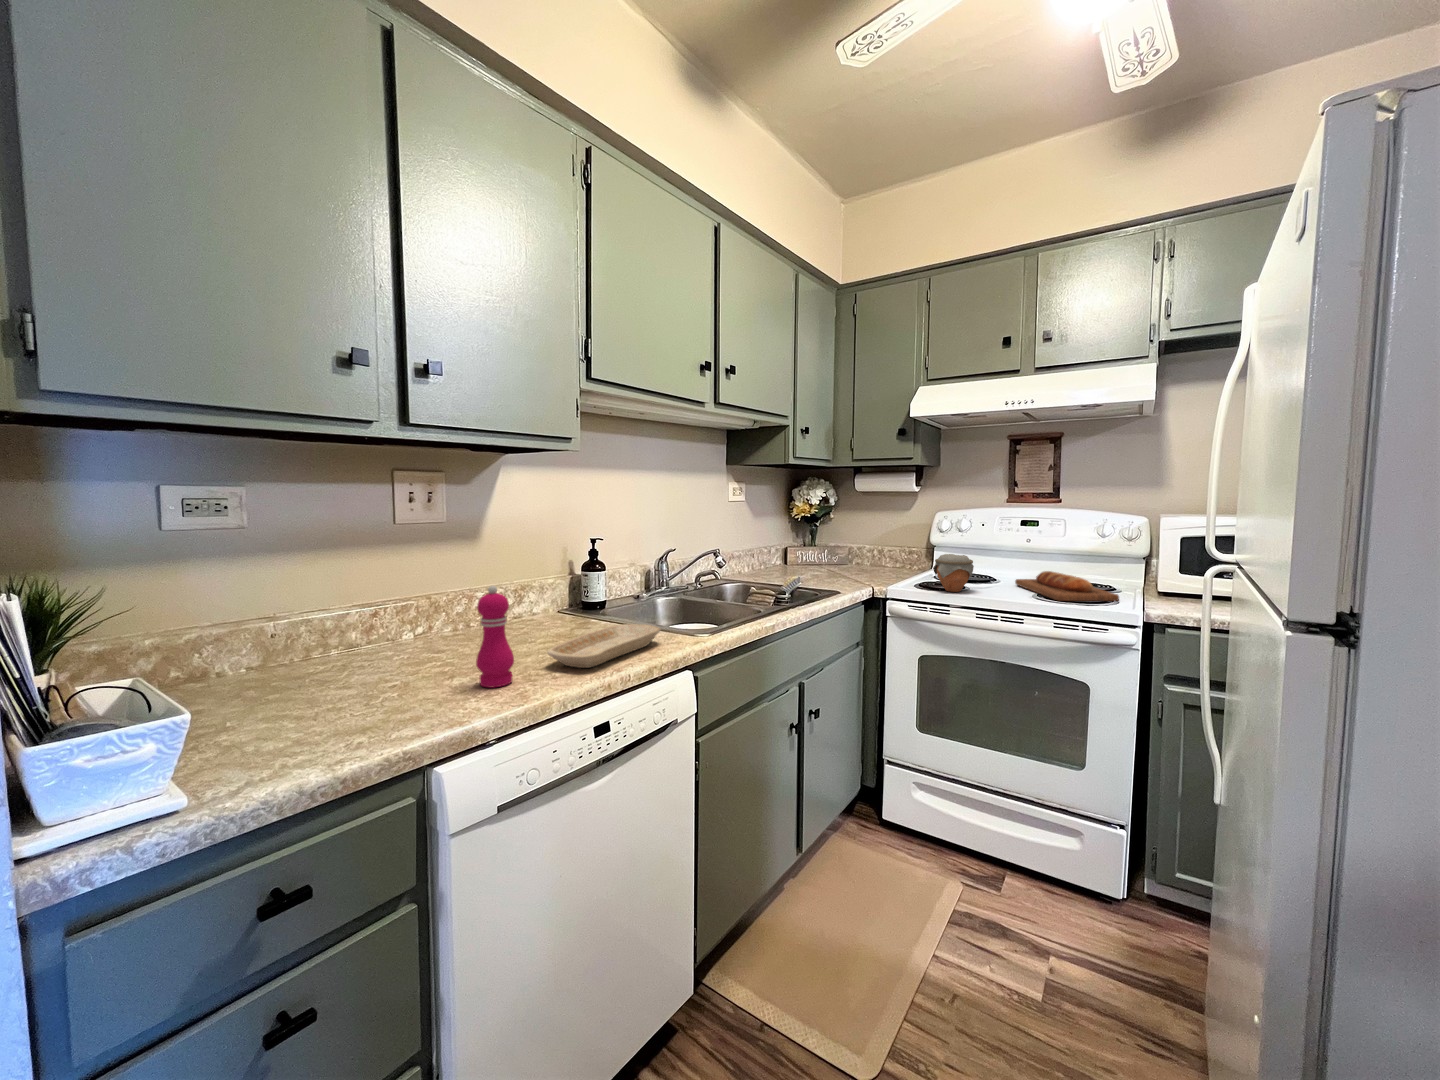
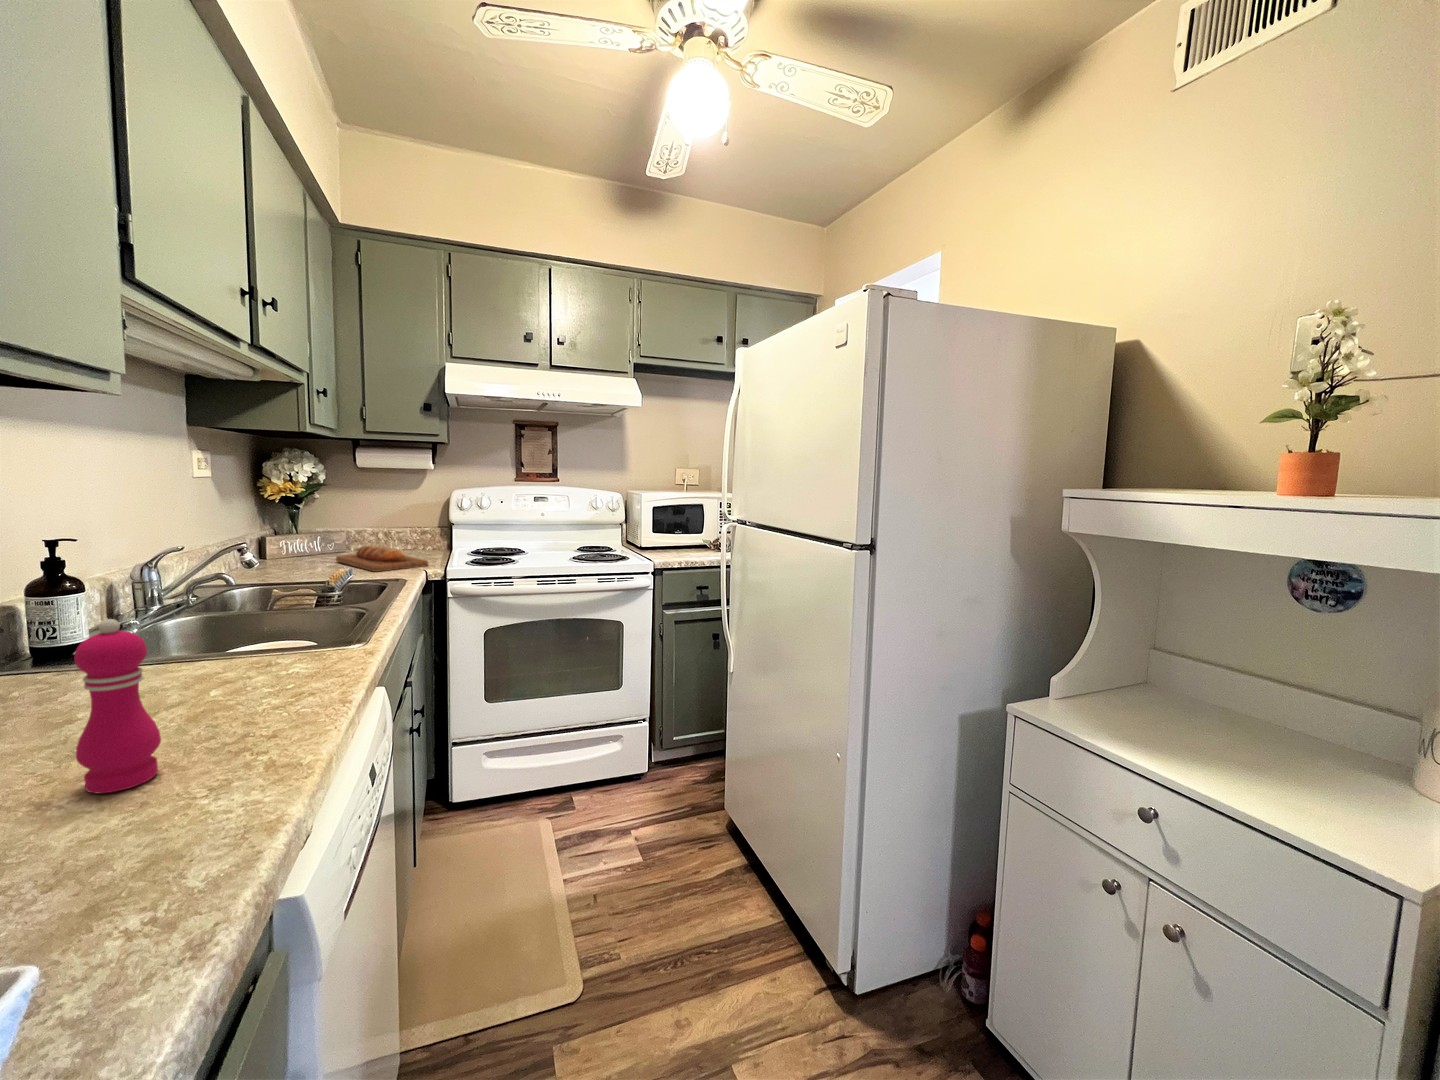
jar: present [933,554,974,592] -> none [487,530,523,565]
bread loaf: present [1015,571,1119,601] -> present [336,546,428,572]
tray: present [547,624,661,668] -> none [165,647,298,725]

